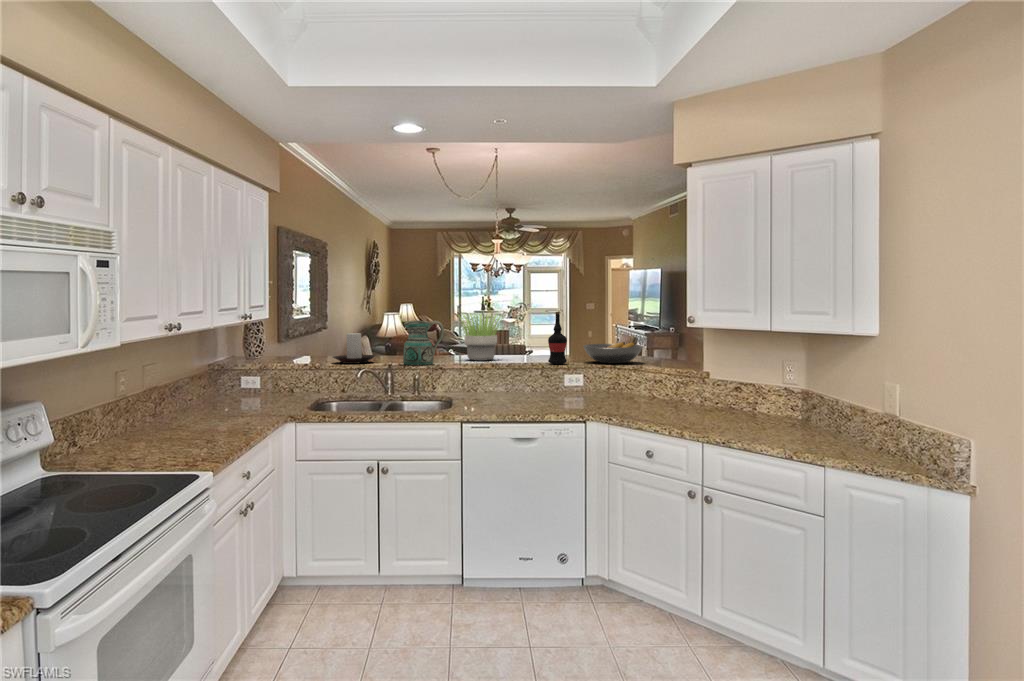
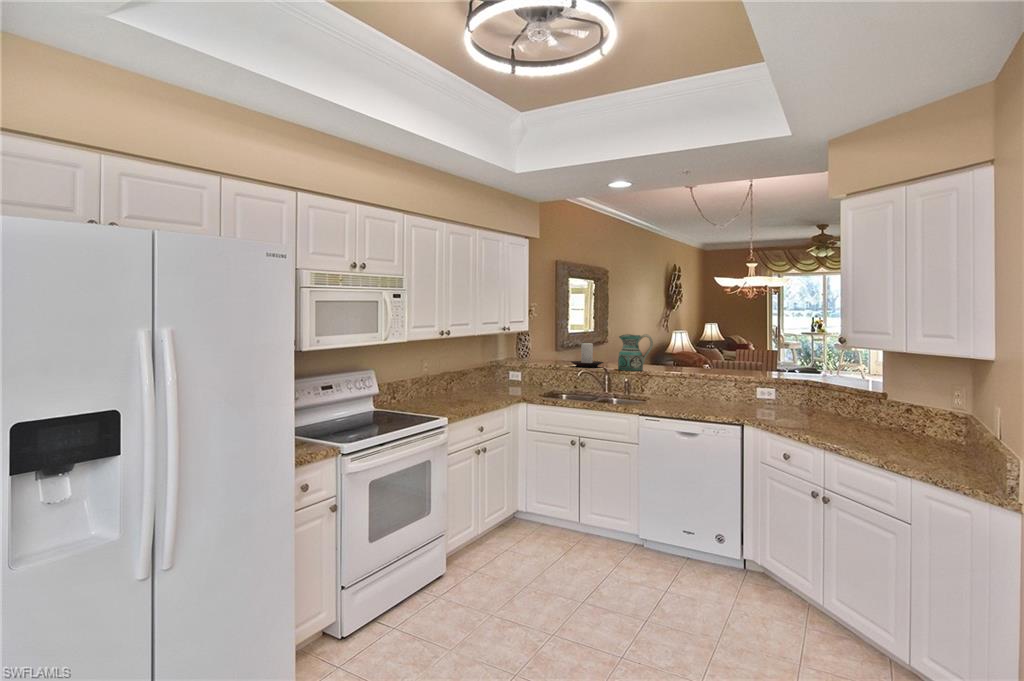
wine bottle: present [548,312,567,364] -> none [742,328,761,377]
potted plant: present [460,314,500,361] -> none [670,329,722,372]
fruit bowl: present [583,342,642,363] -> none [783,359,847,380]

